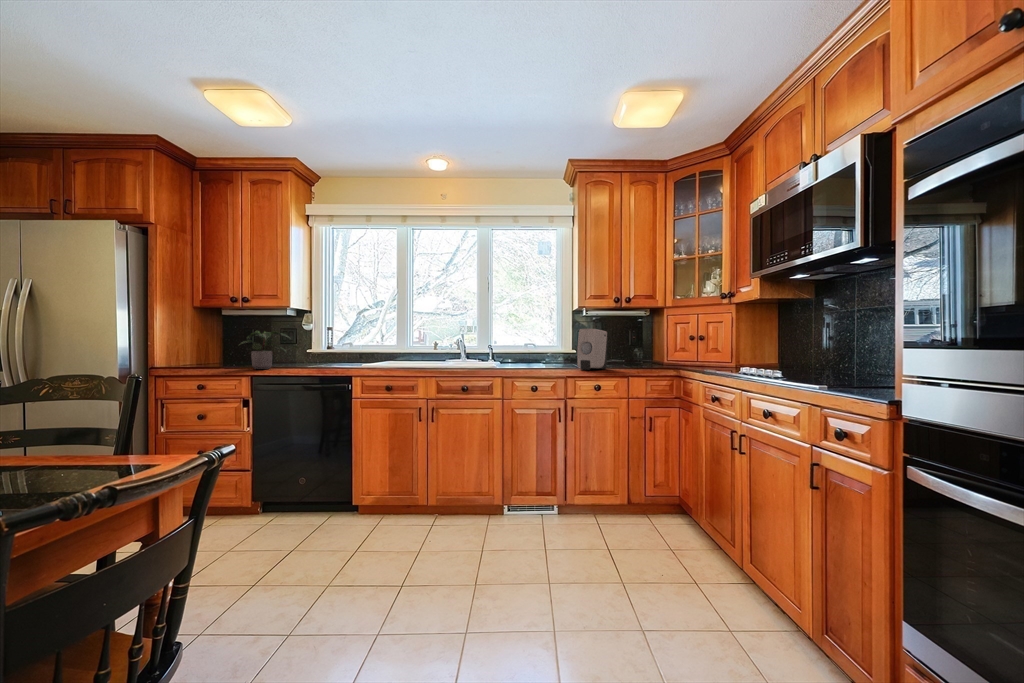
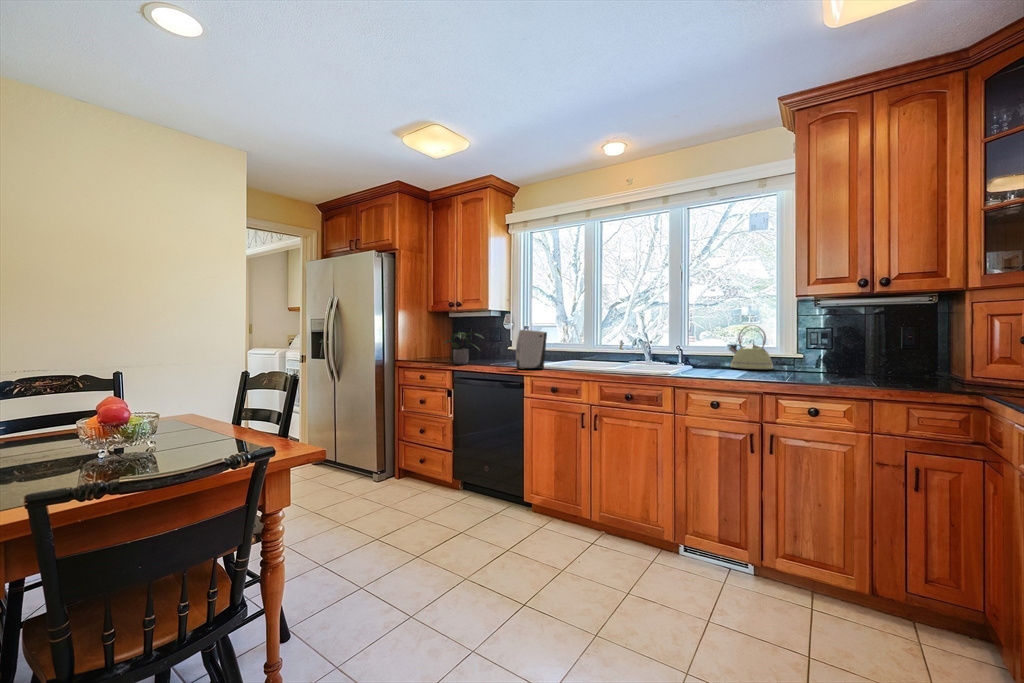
kettle: none [527,328,559,362] -> present [729,325,773,369]
soap dispenser: present [577,329,608,370] -> present [516,330,547,369]

